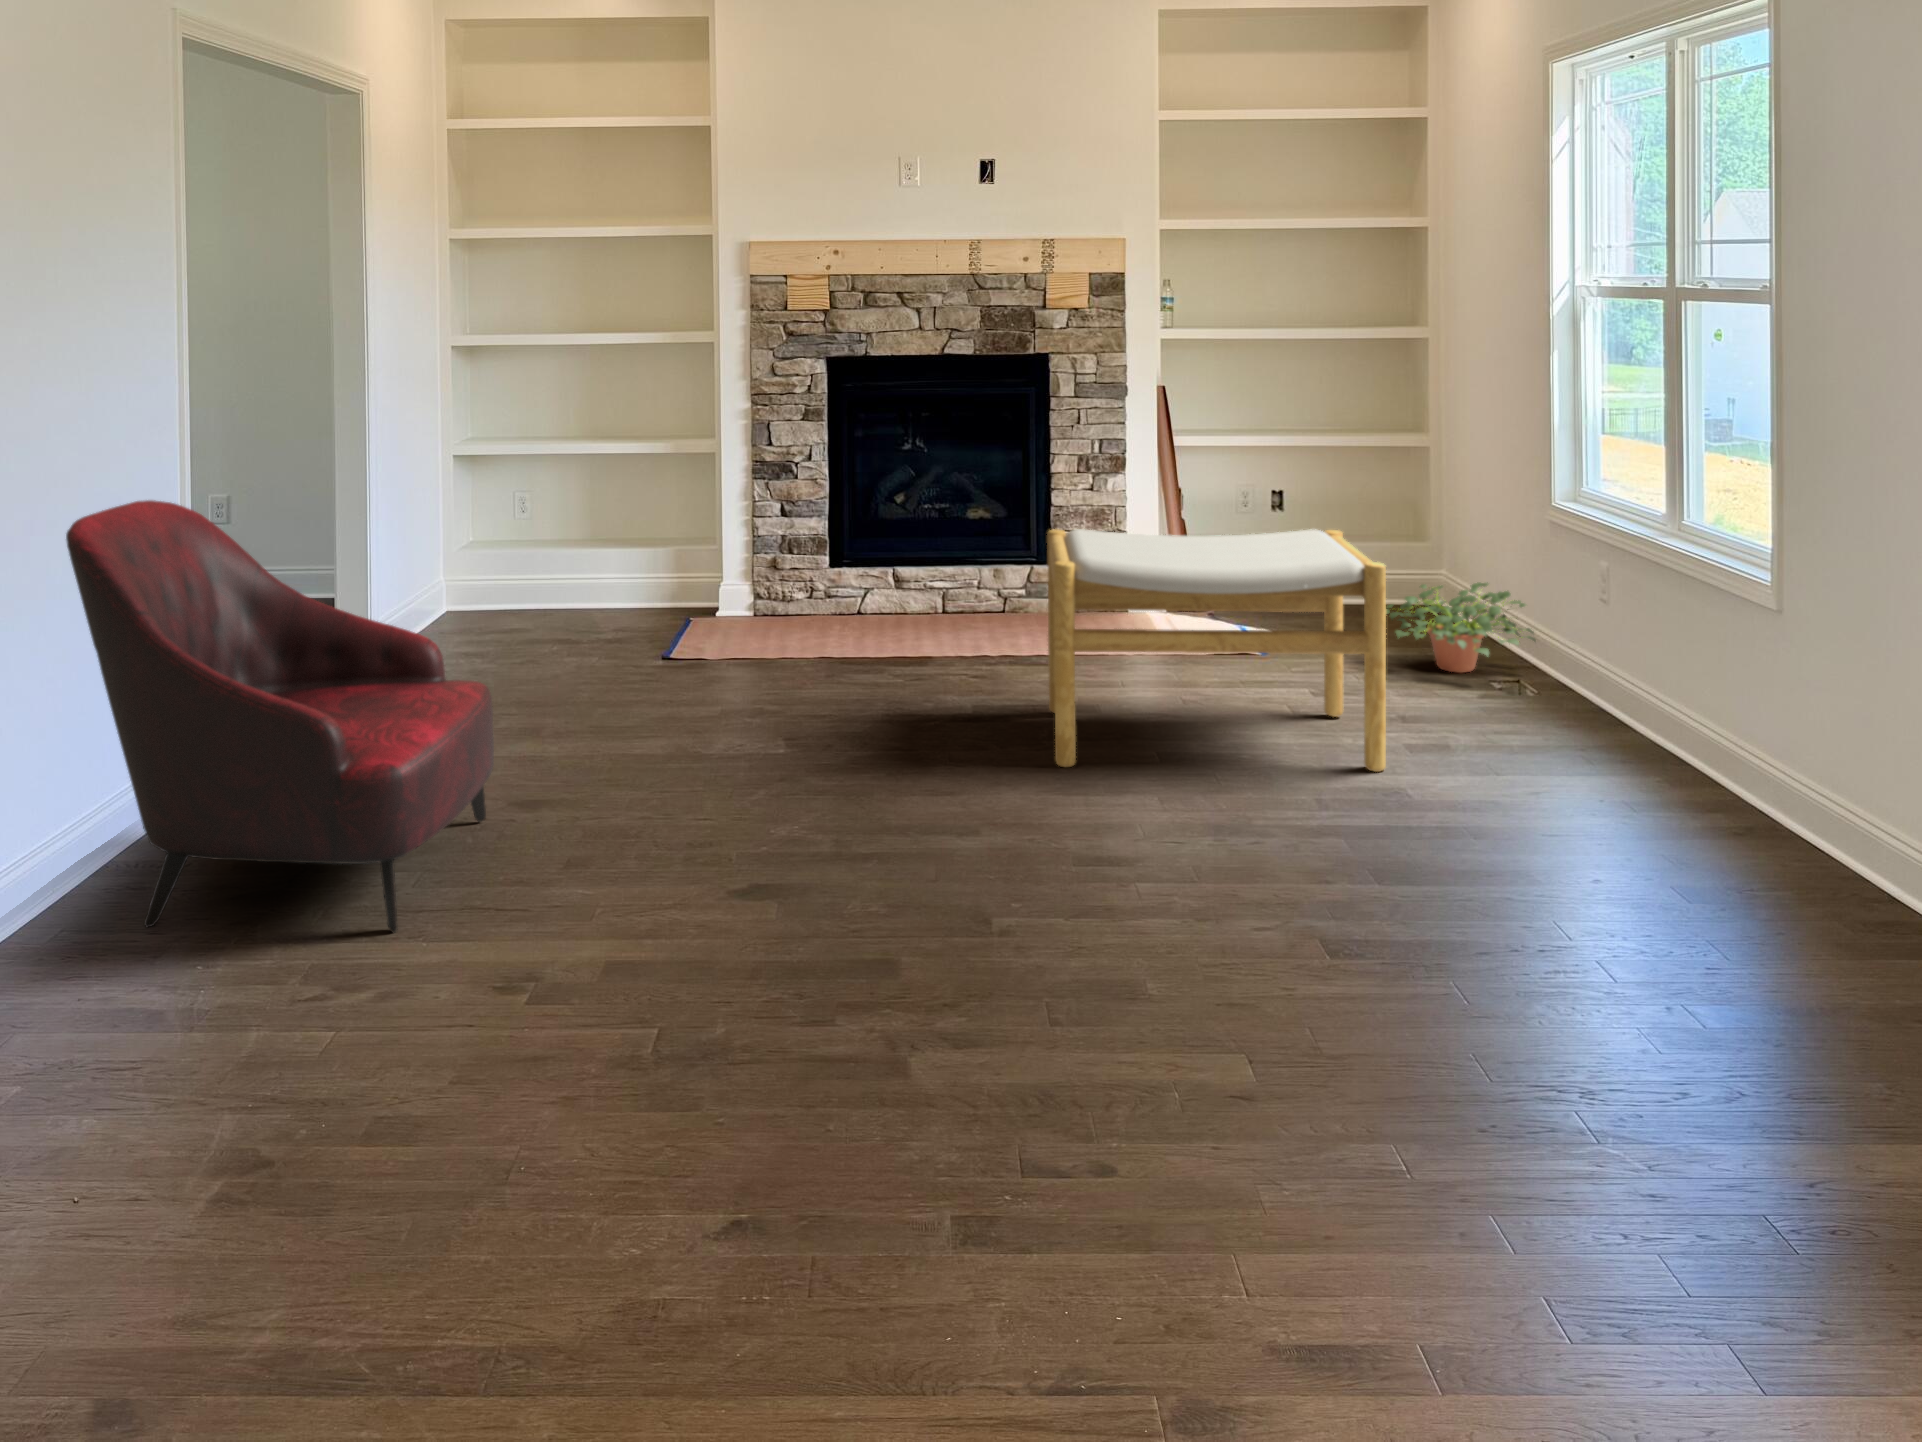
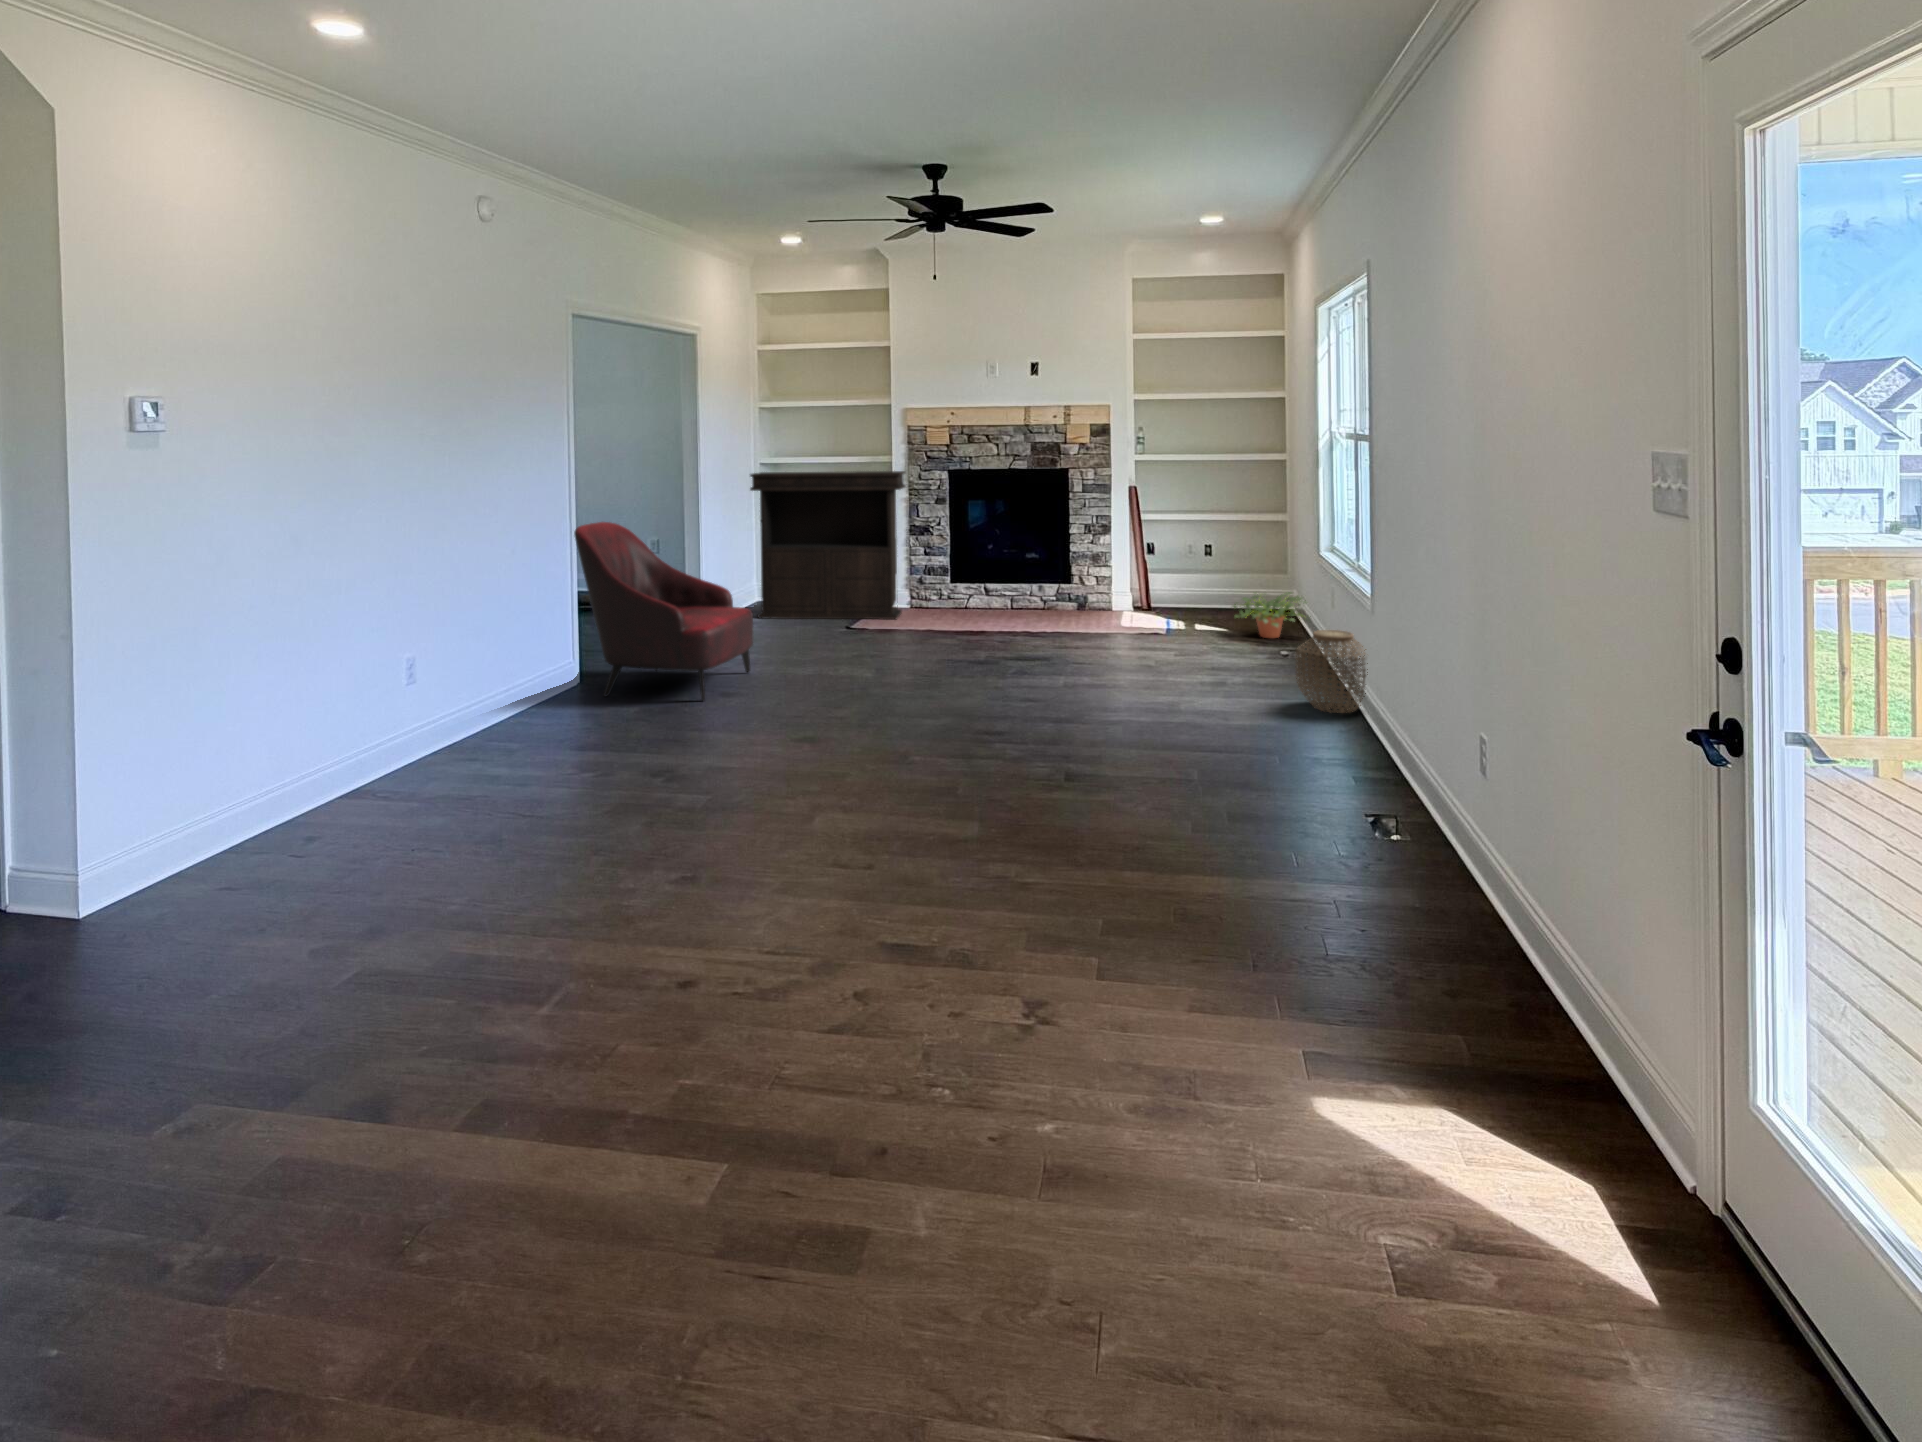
console table: none [447,361,750,652] -> present [750,471,905,619]
footstool: present [1047,529,1386,772] -> none [1023,553,1187,671]
woven basket: none [1690,711,1866,896] -> present [1295,630,1368,713]

